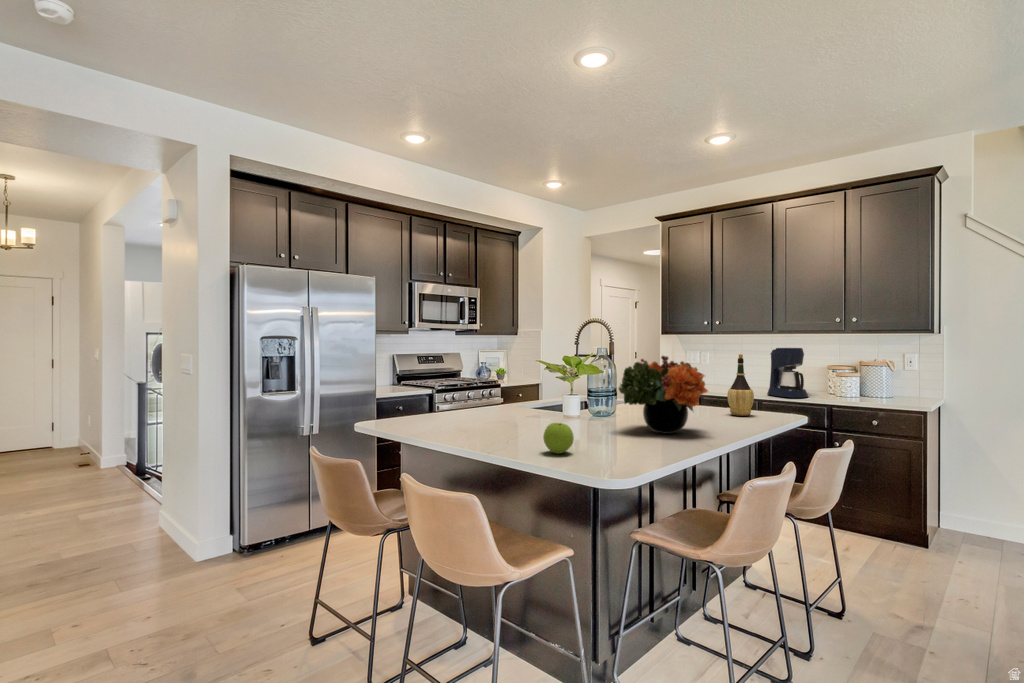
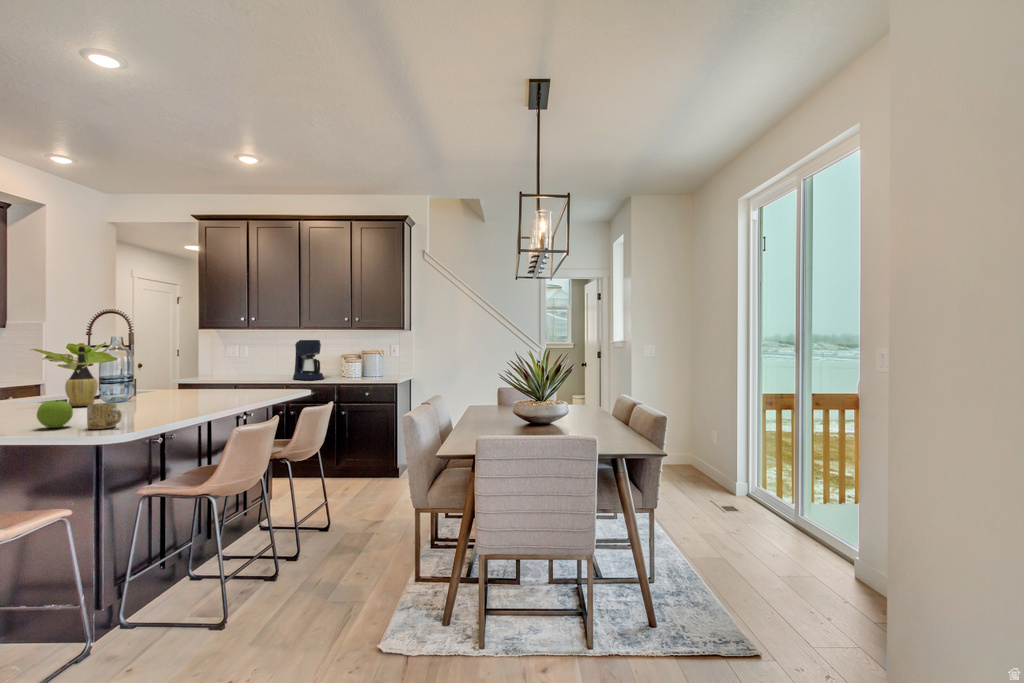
wine bottle: present [727,354,754,416] -> present [65,343,98,406]
flower arrangement: present [619,356,708,434] -> none [128,341,217,407]
mug: none [588,431,621,462] -> present [87,403,121,429]

